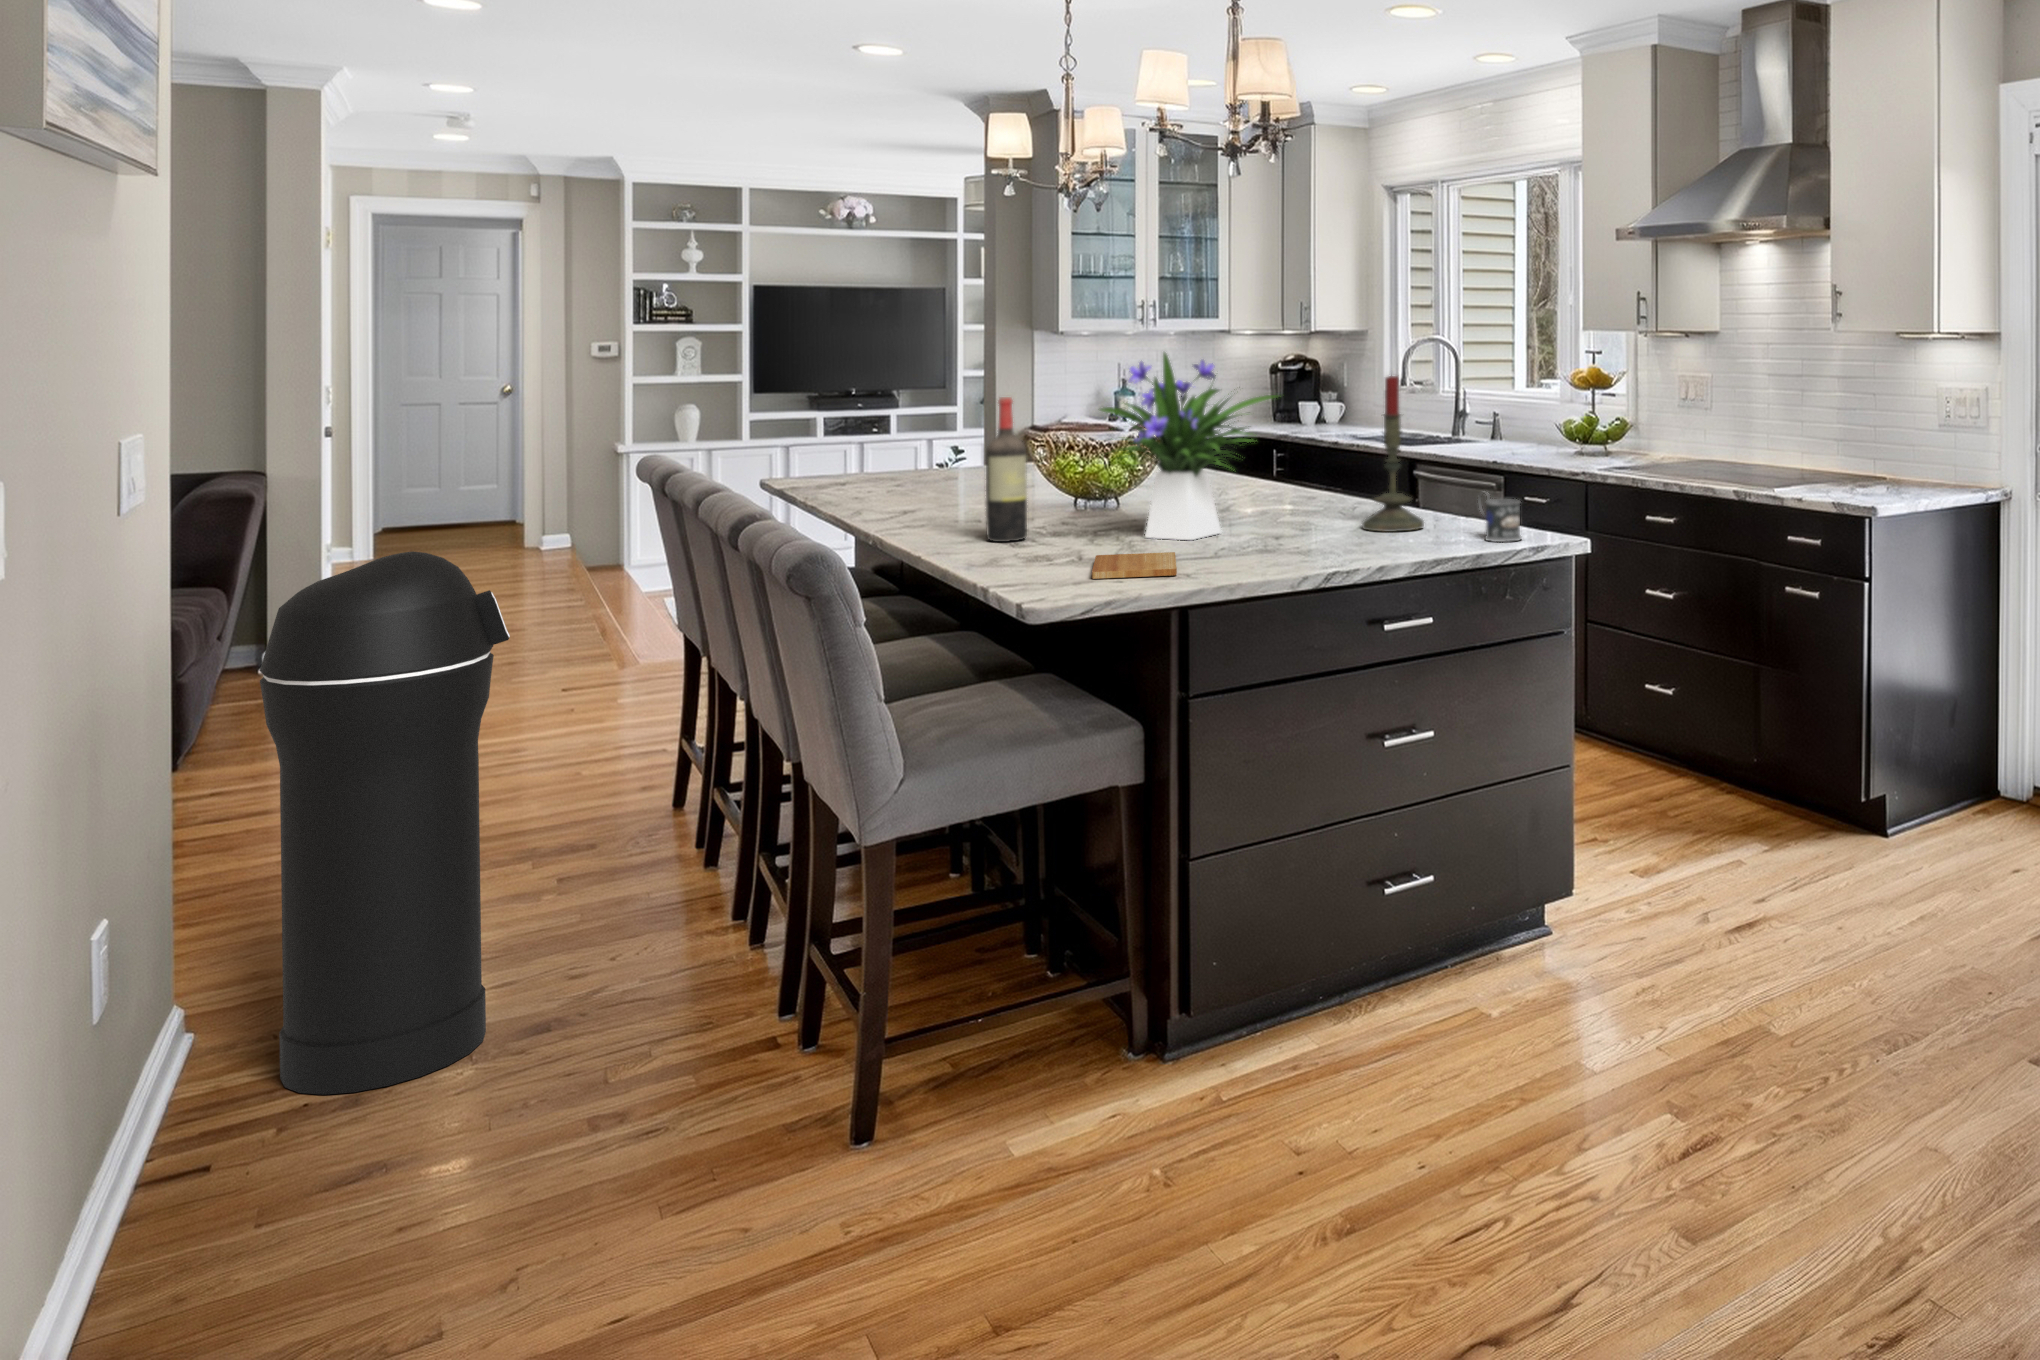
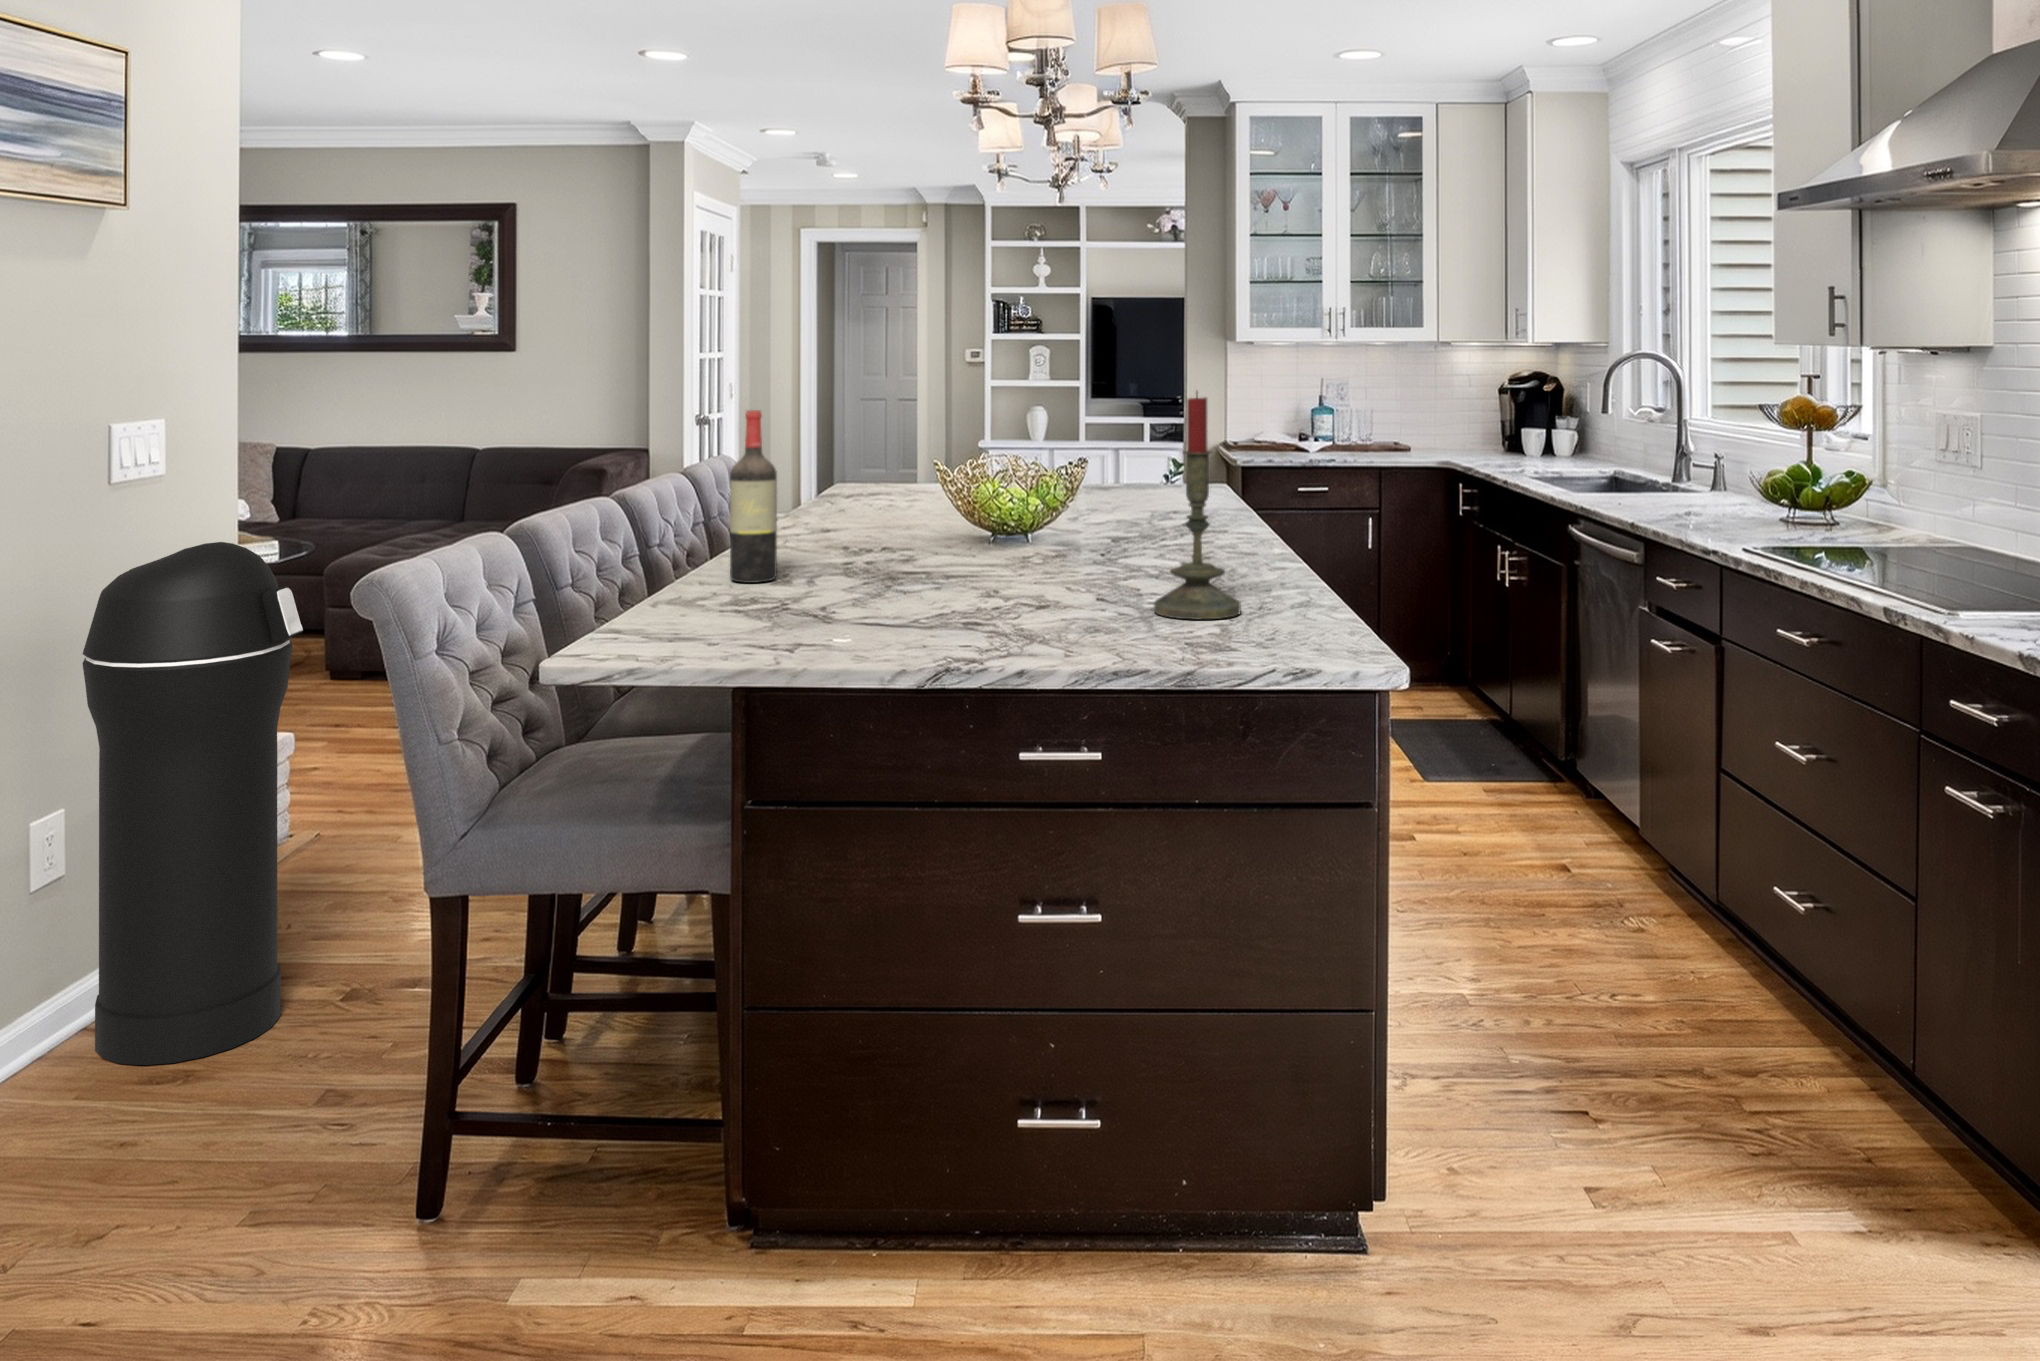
flower arrangement: present [1101,353,1278,540] -> none [810,357,1037,603]
mug: present [1478,492,1521,542] -> none [1253,574,1311,656]
cutting board: present [1092,552,1177,579] -> none [638,615,810,656]

